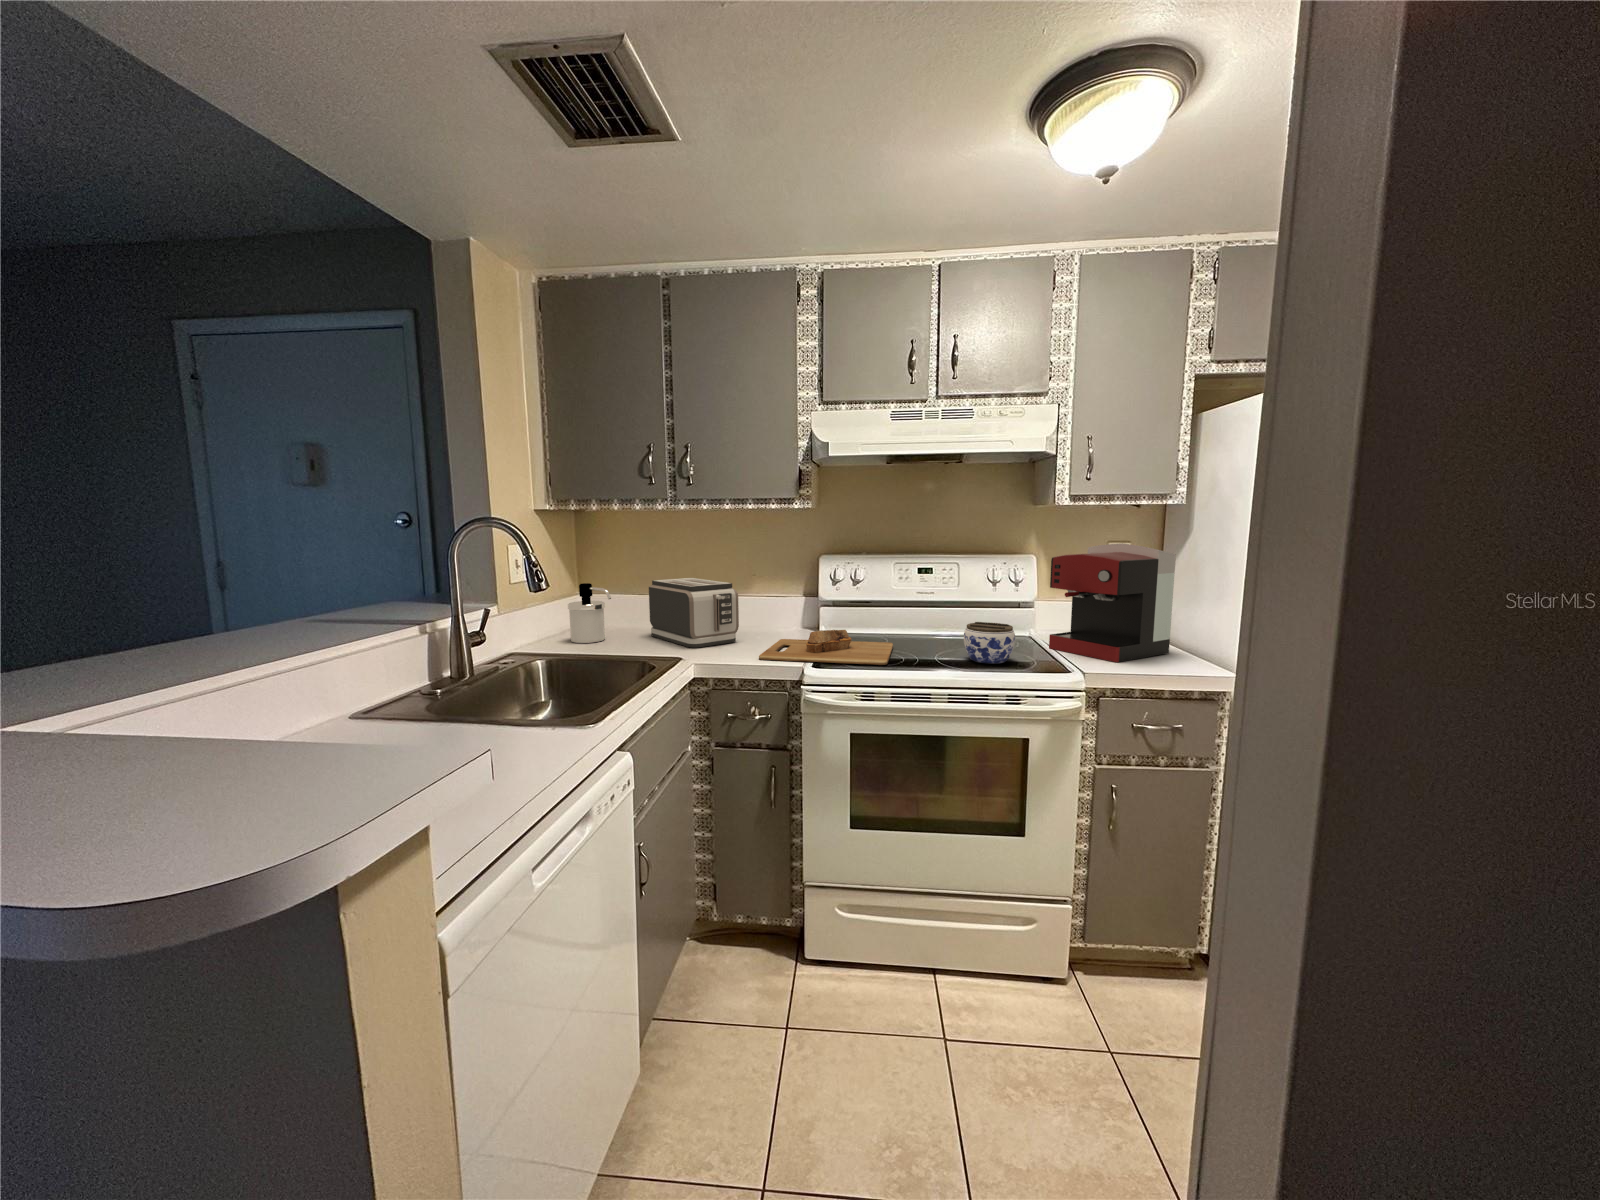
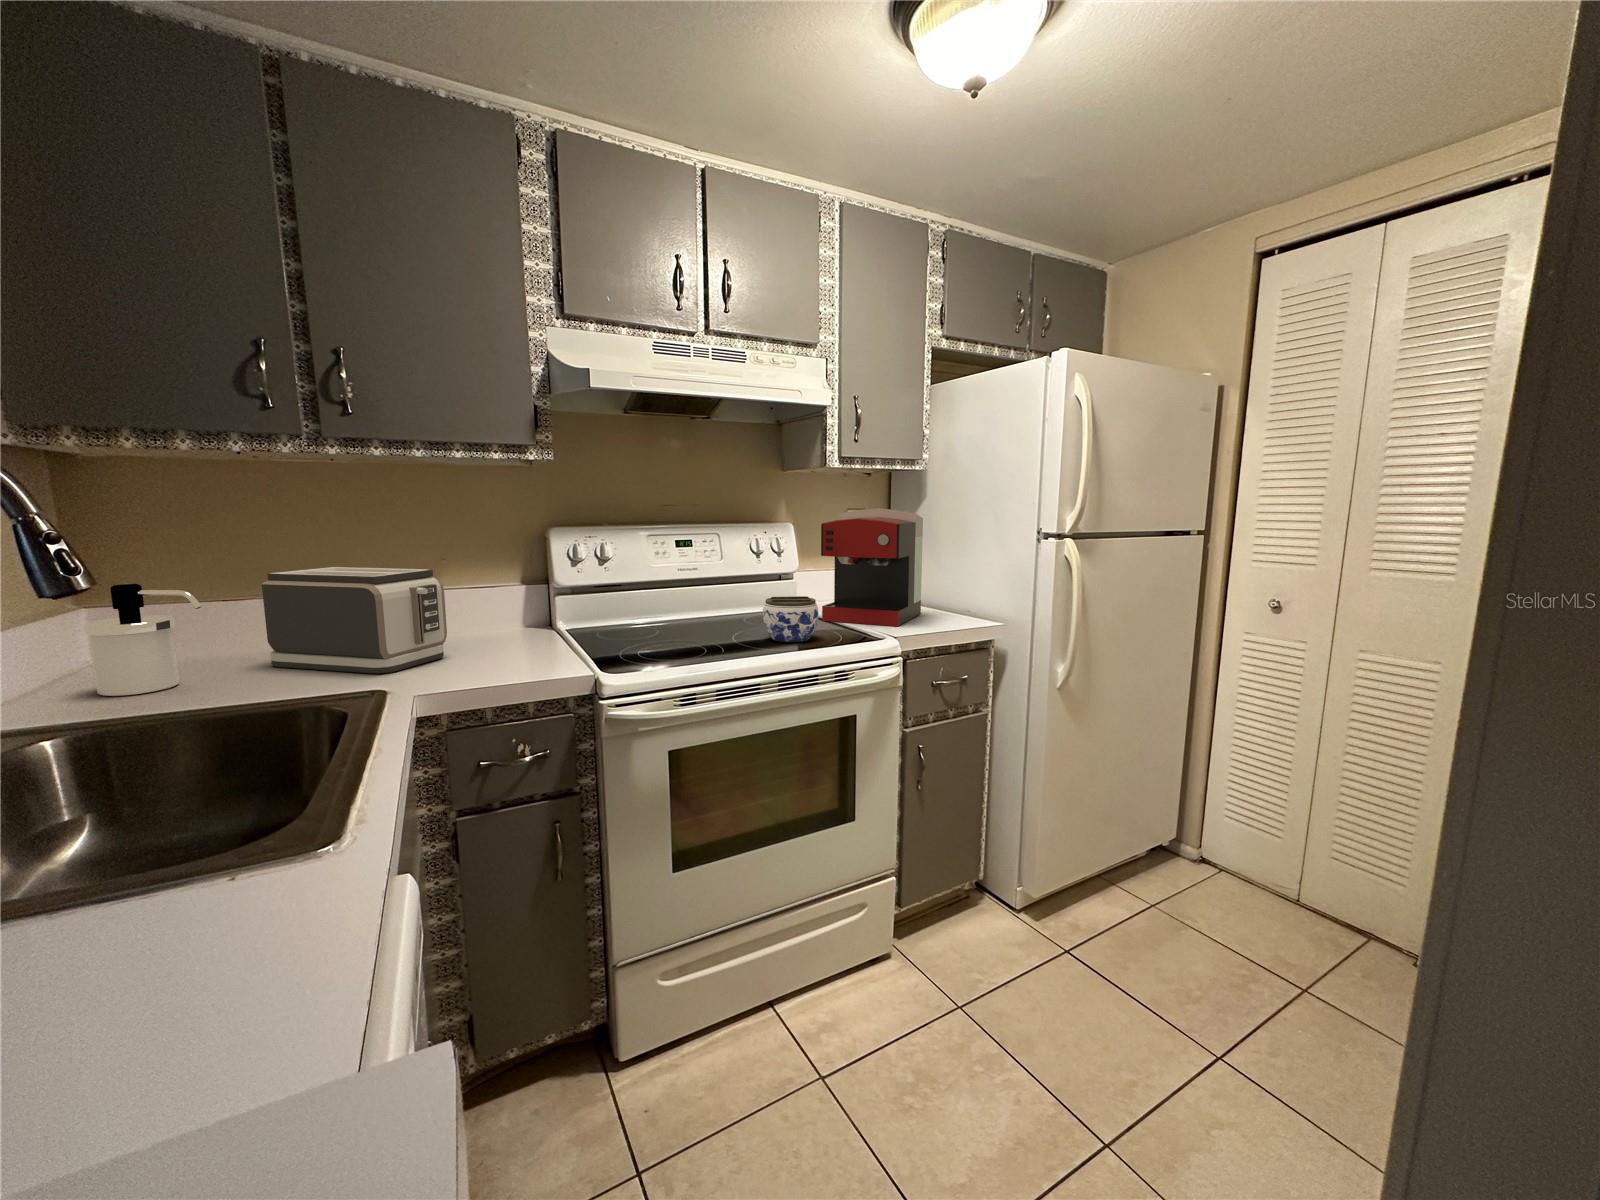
cutting board: present [759,630,893,665] -> none [513,621,699,674]

